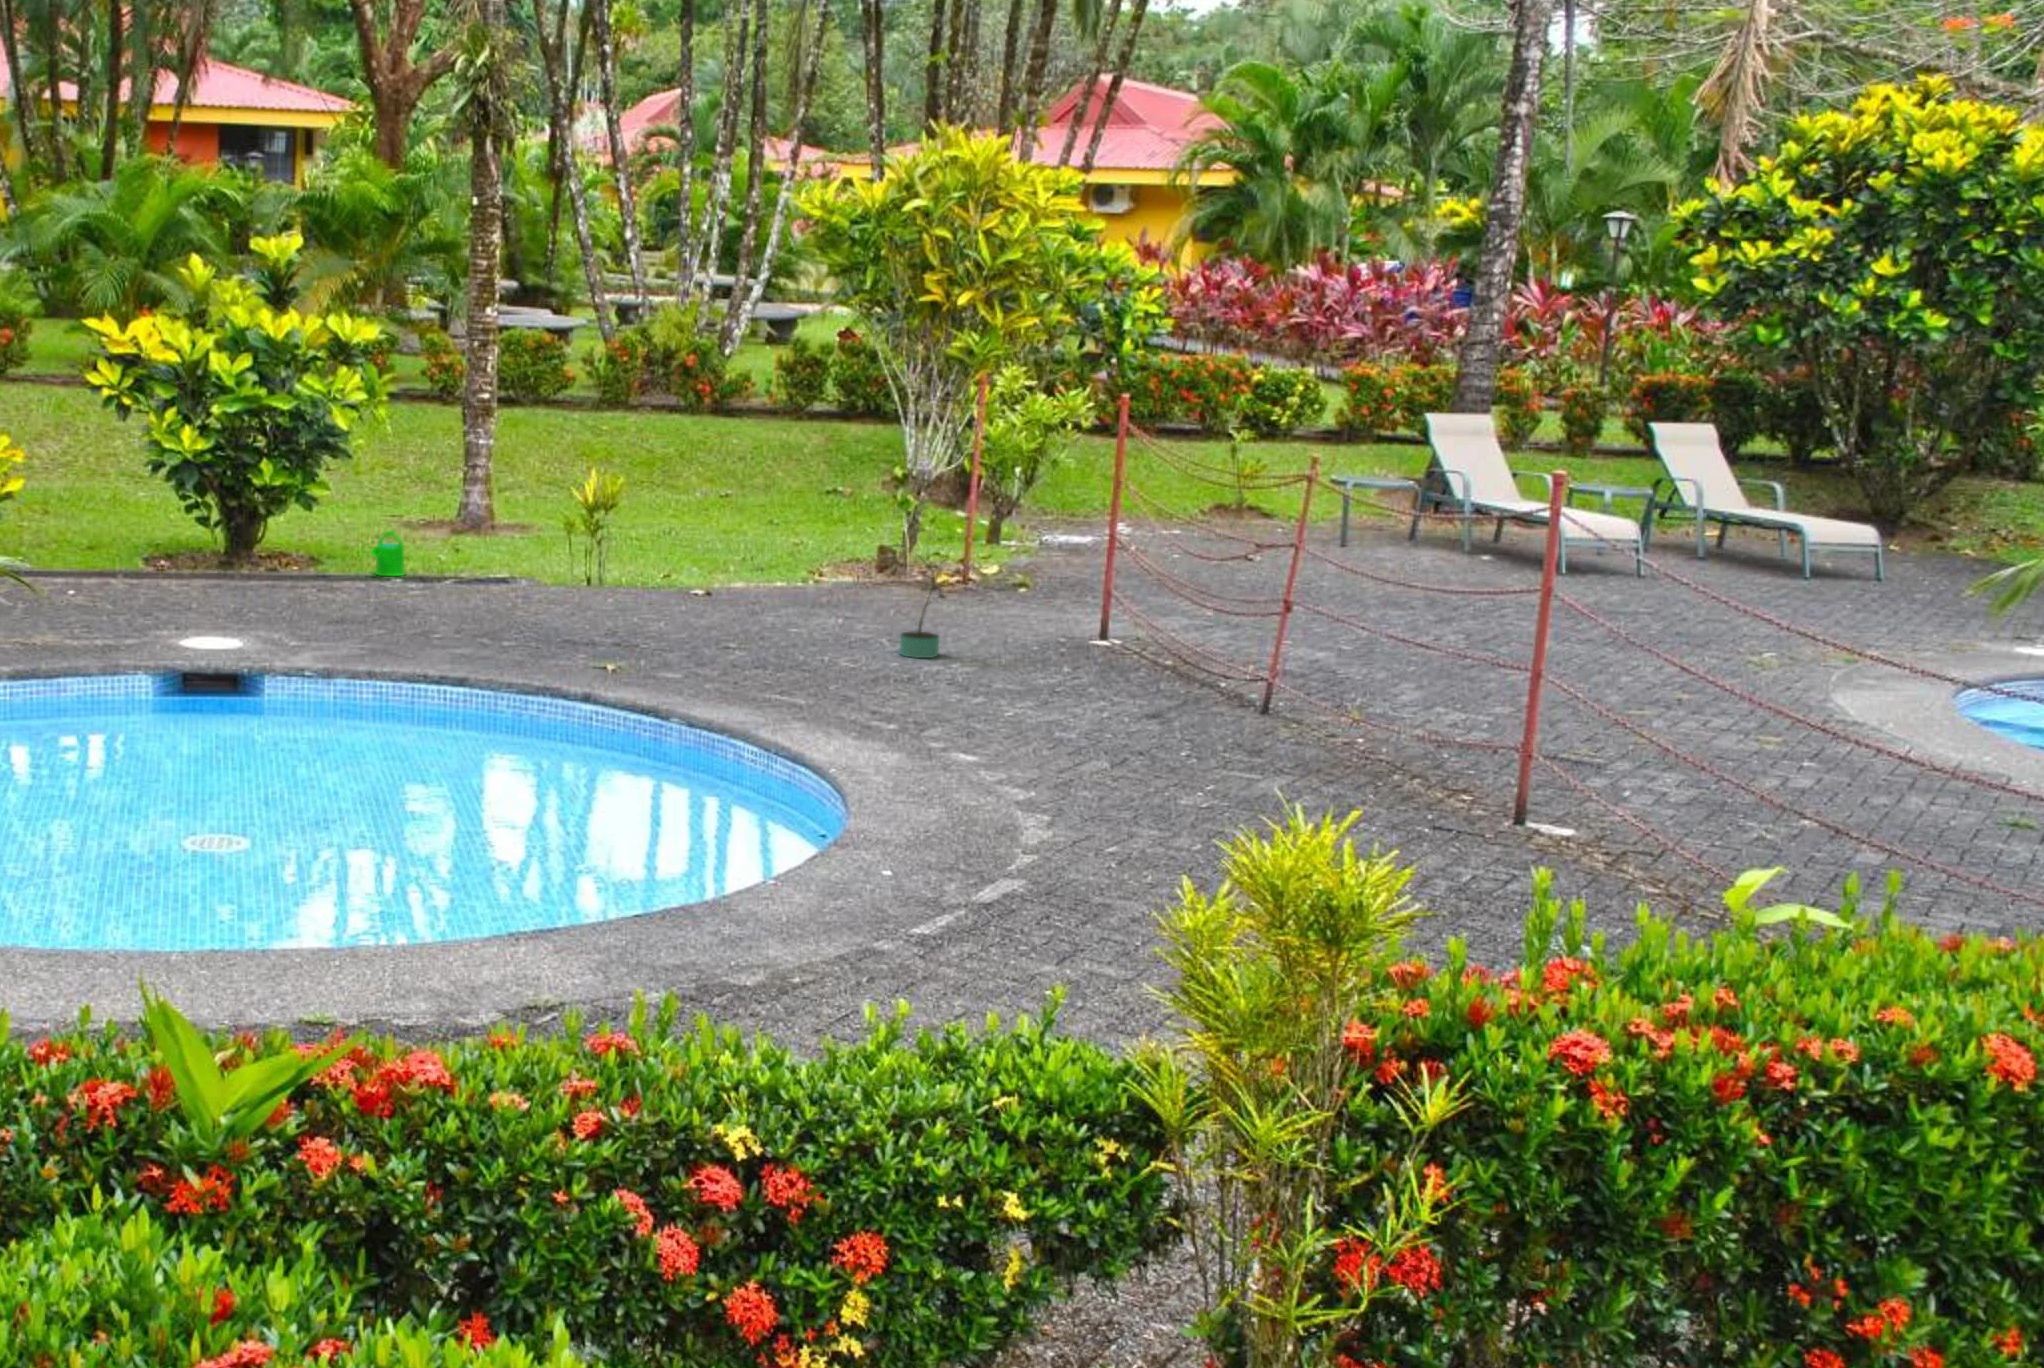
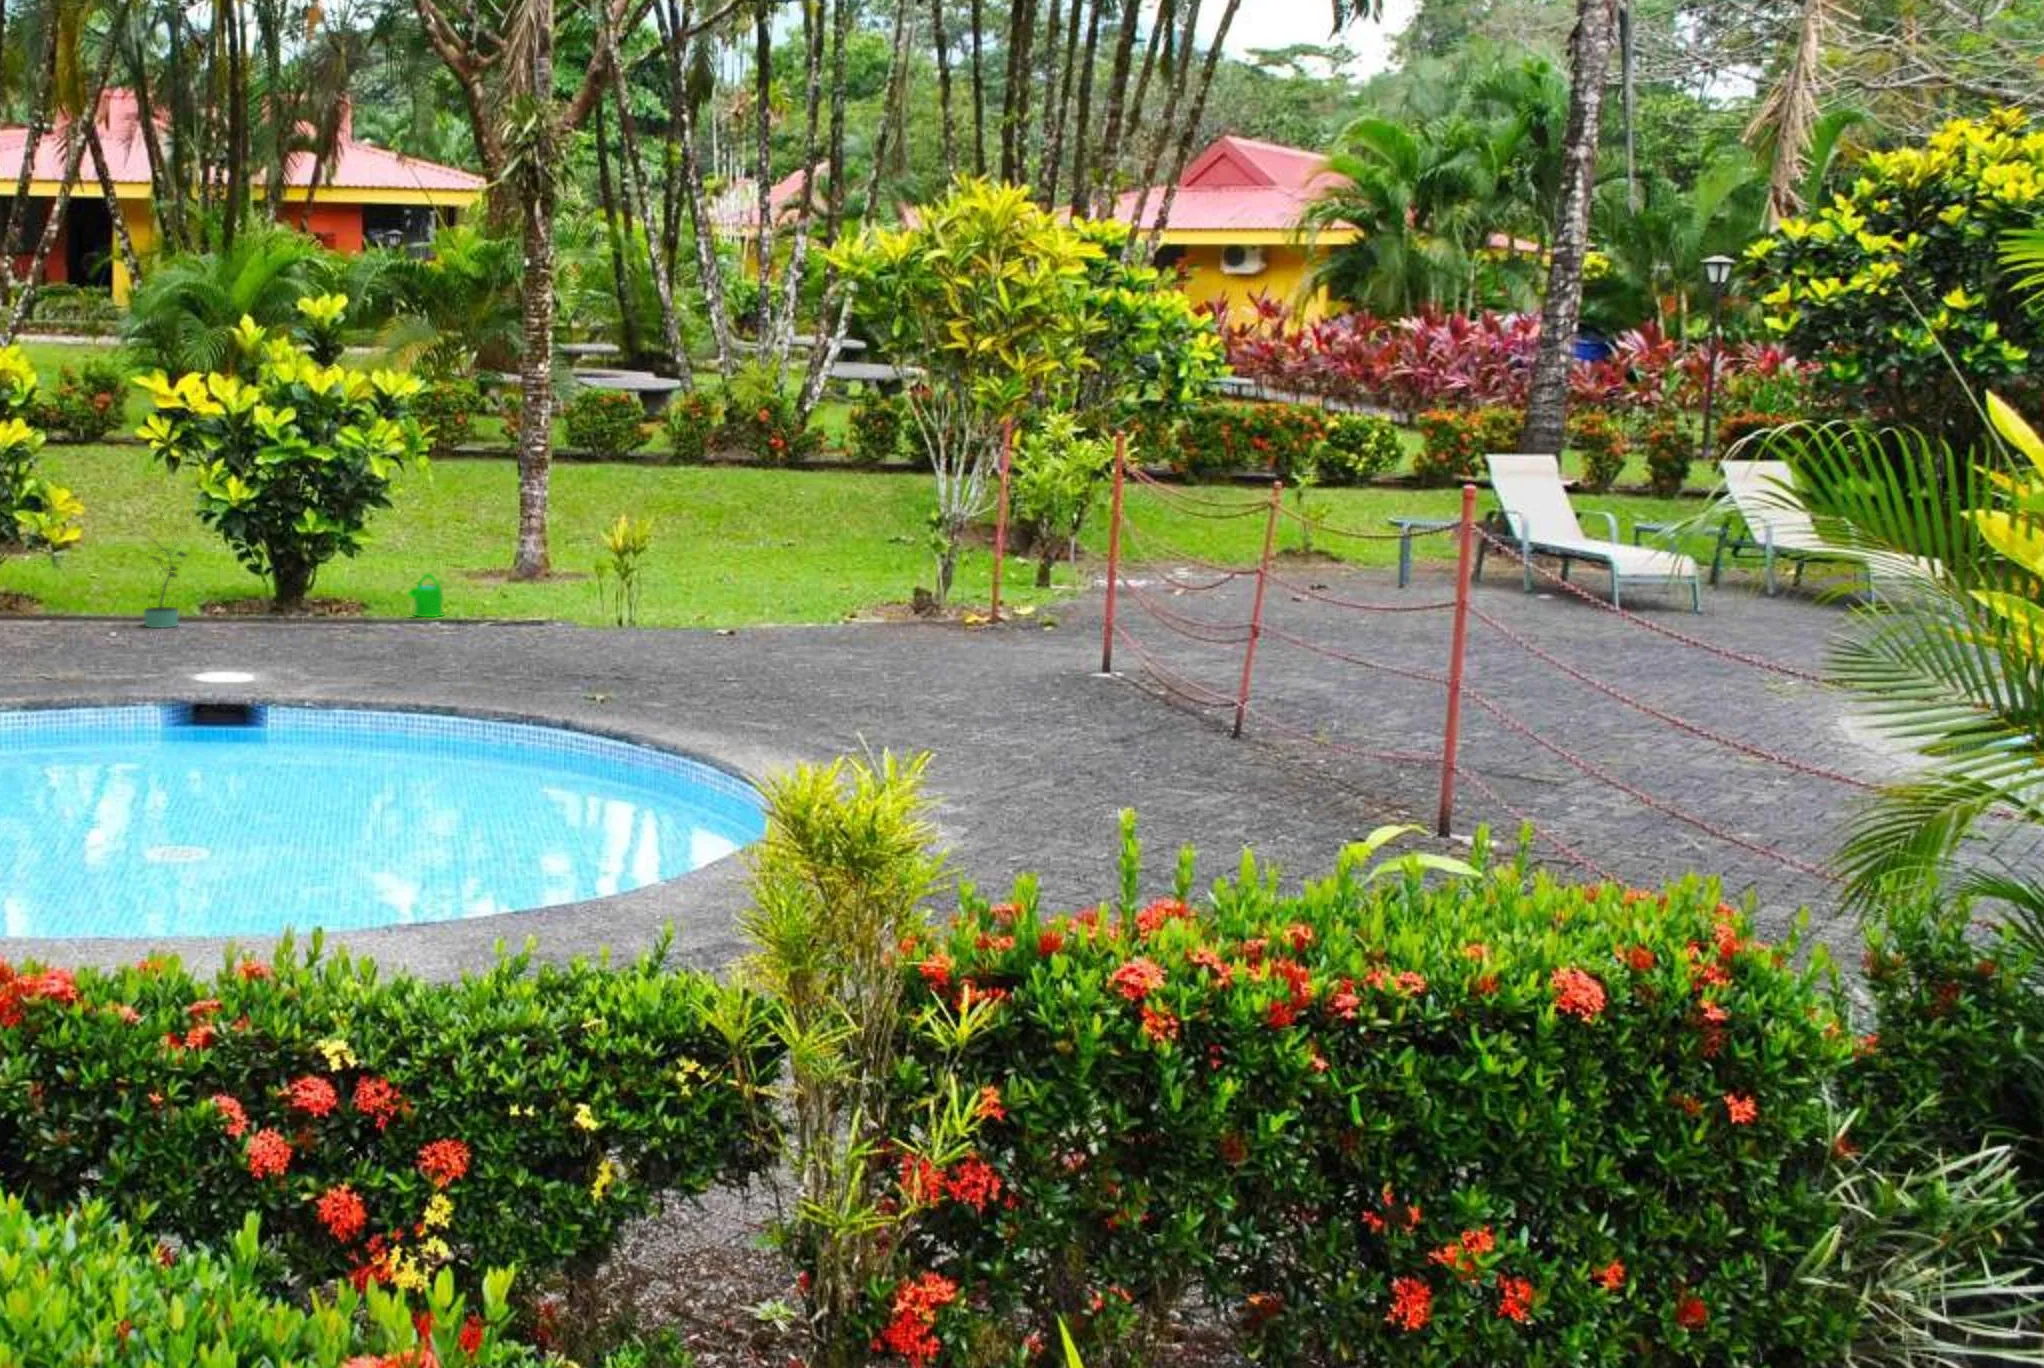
potted plant: present [894,529,962,658] -> present [130,519,186,628]

